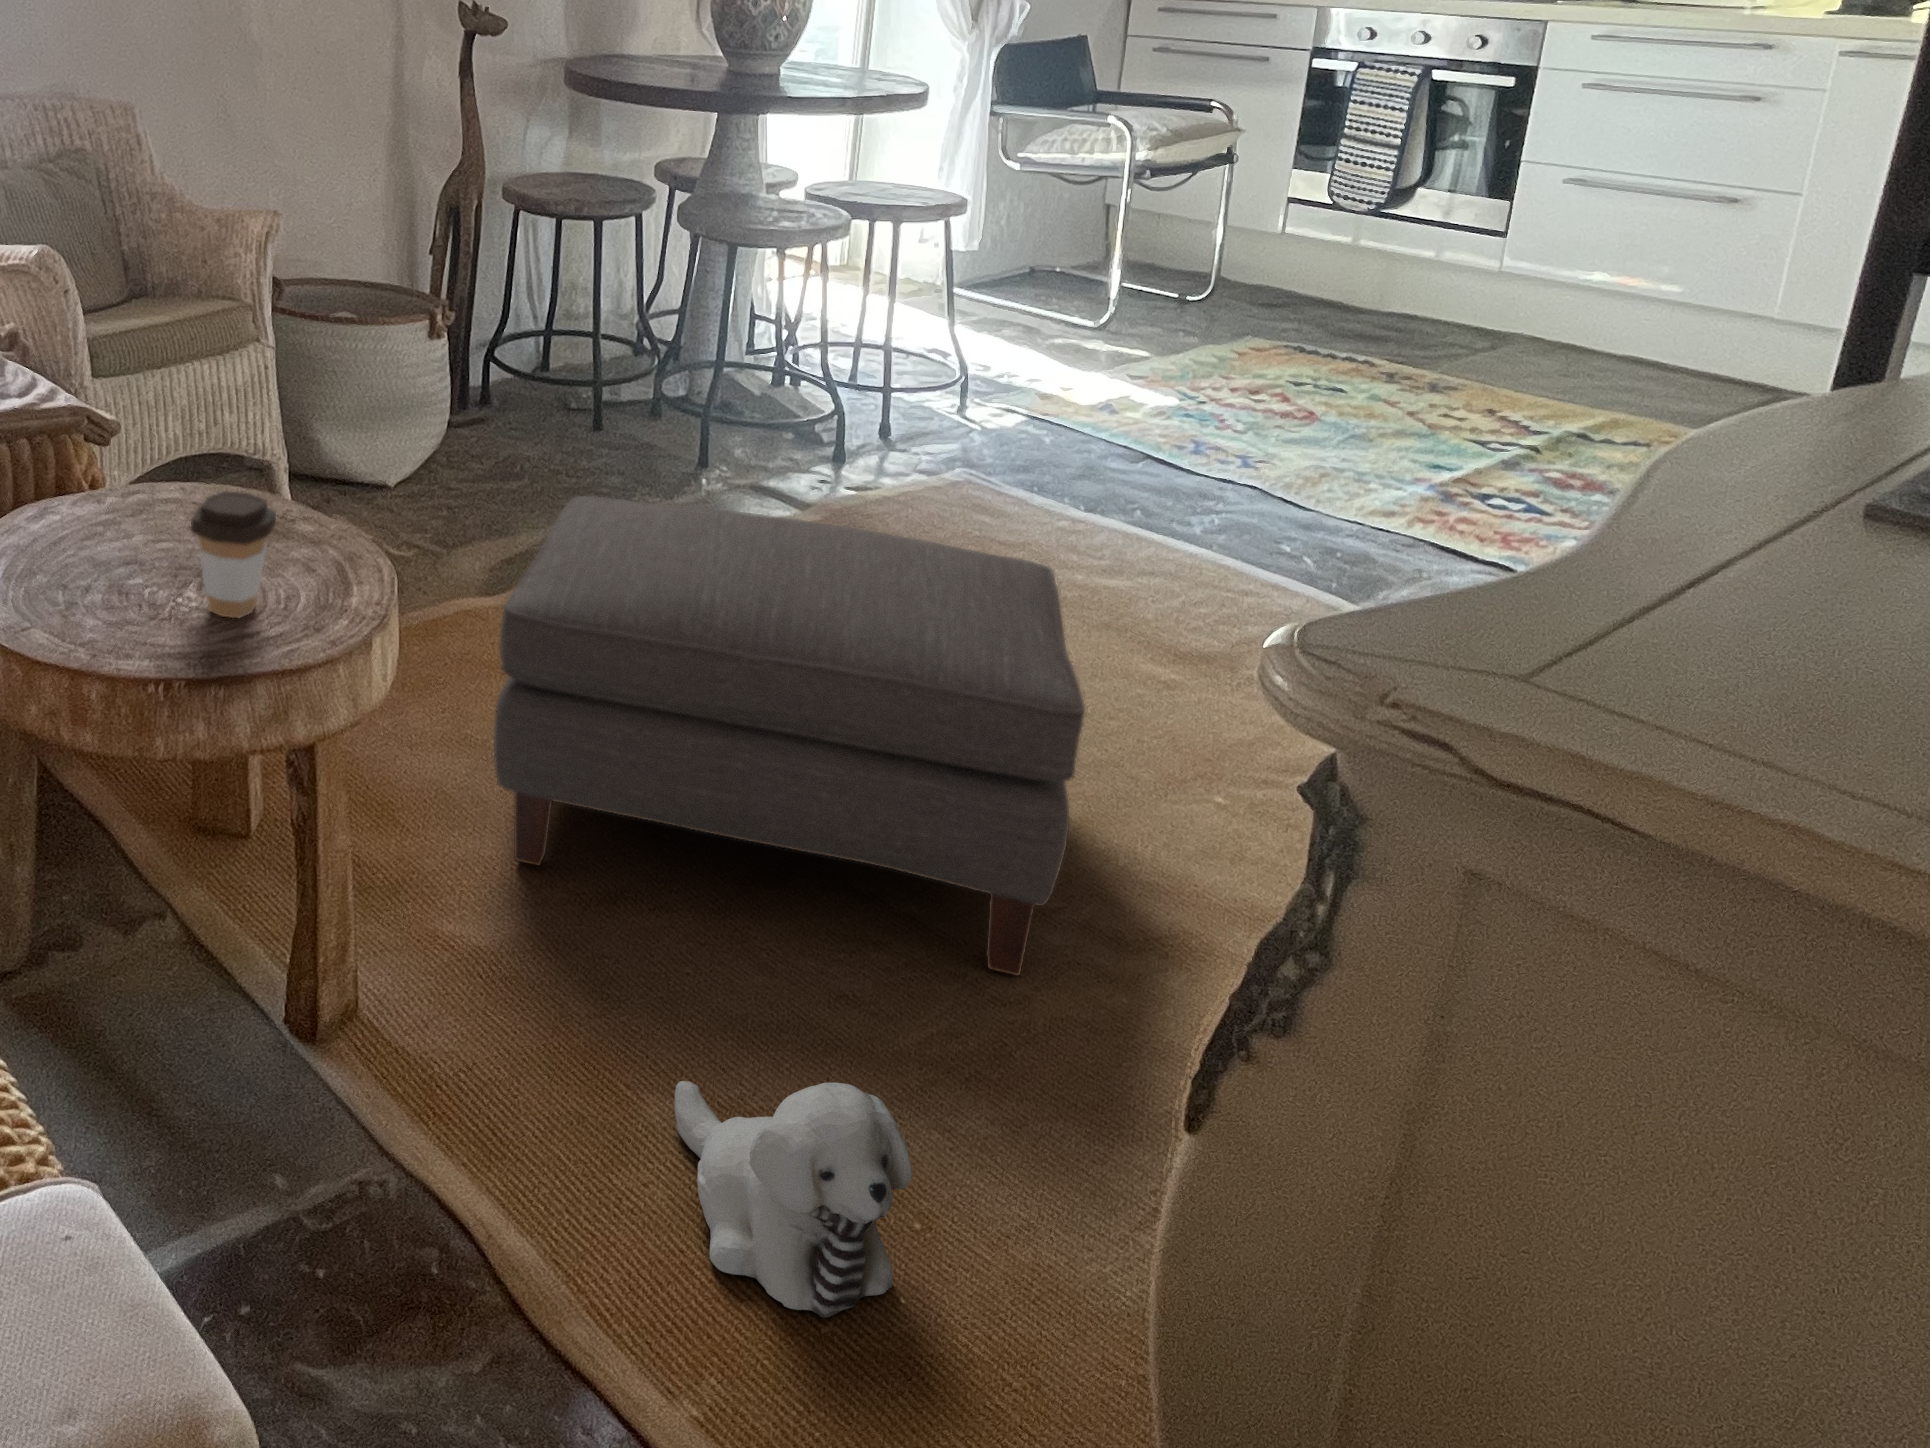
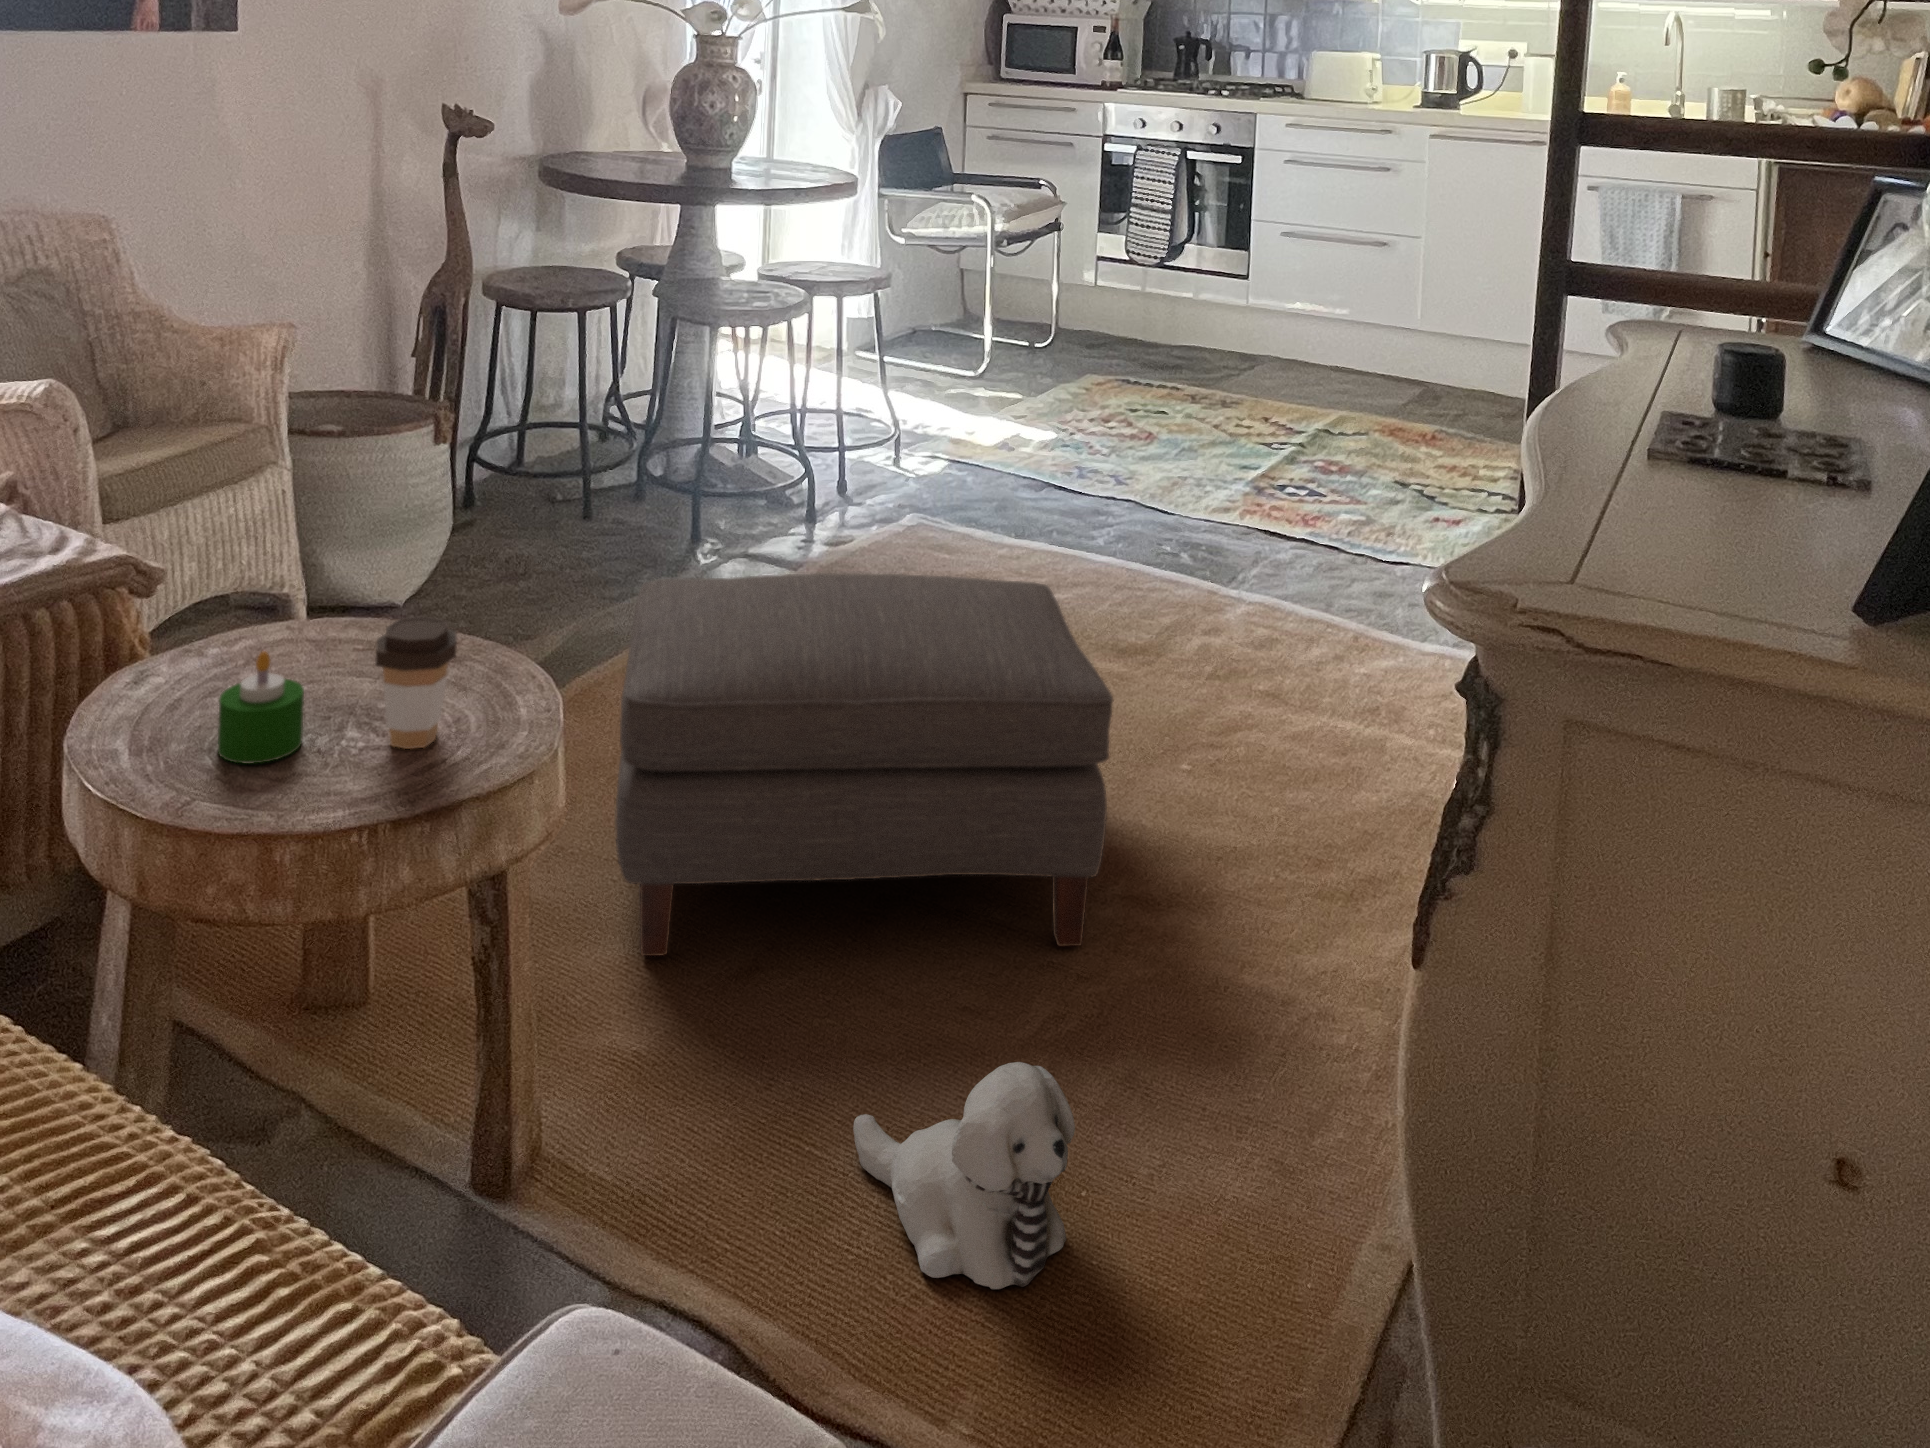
candle: none [60,503,136,605] -> present [218,652,304,764]

